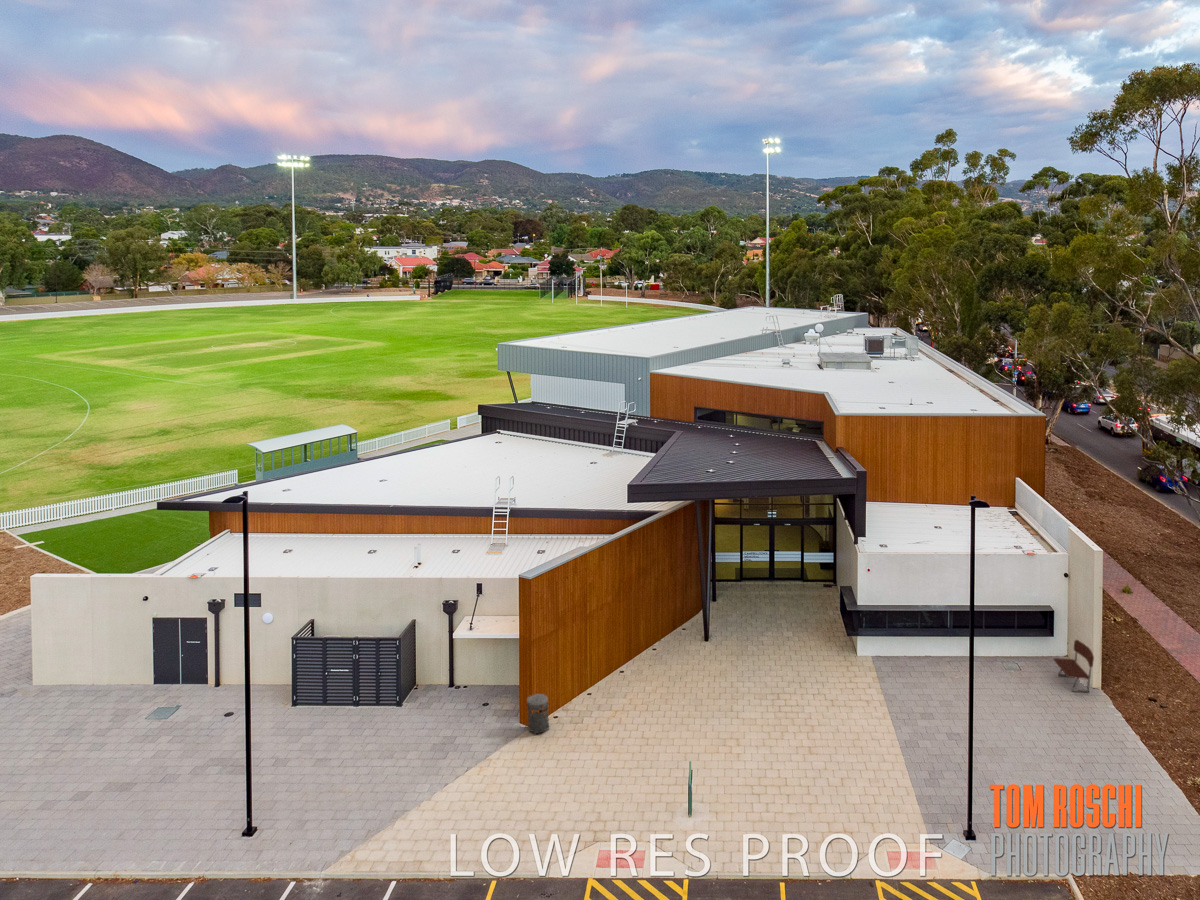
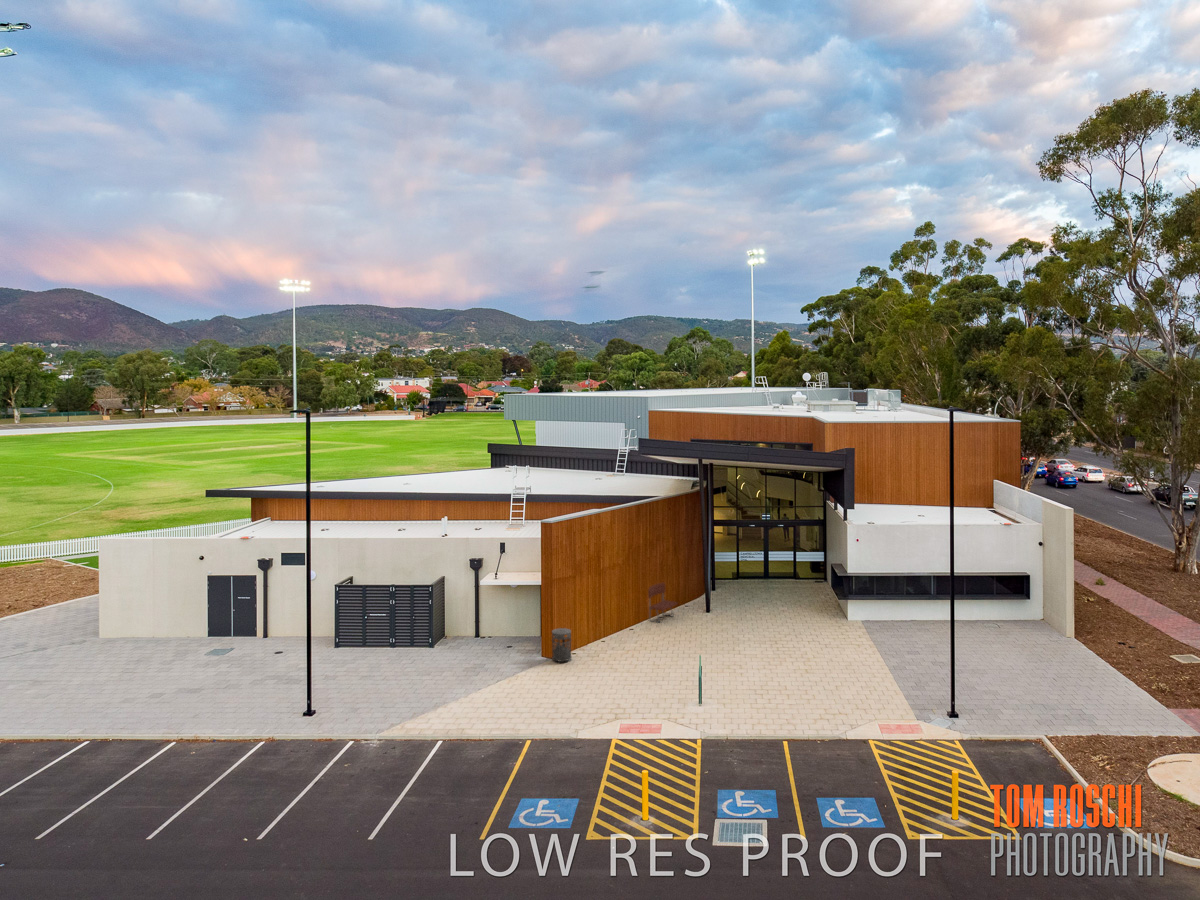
bench: present [1053,640,1094,692] -> present [648,583,677,623]

